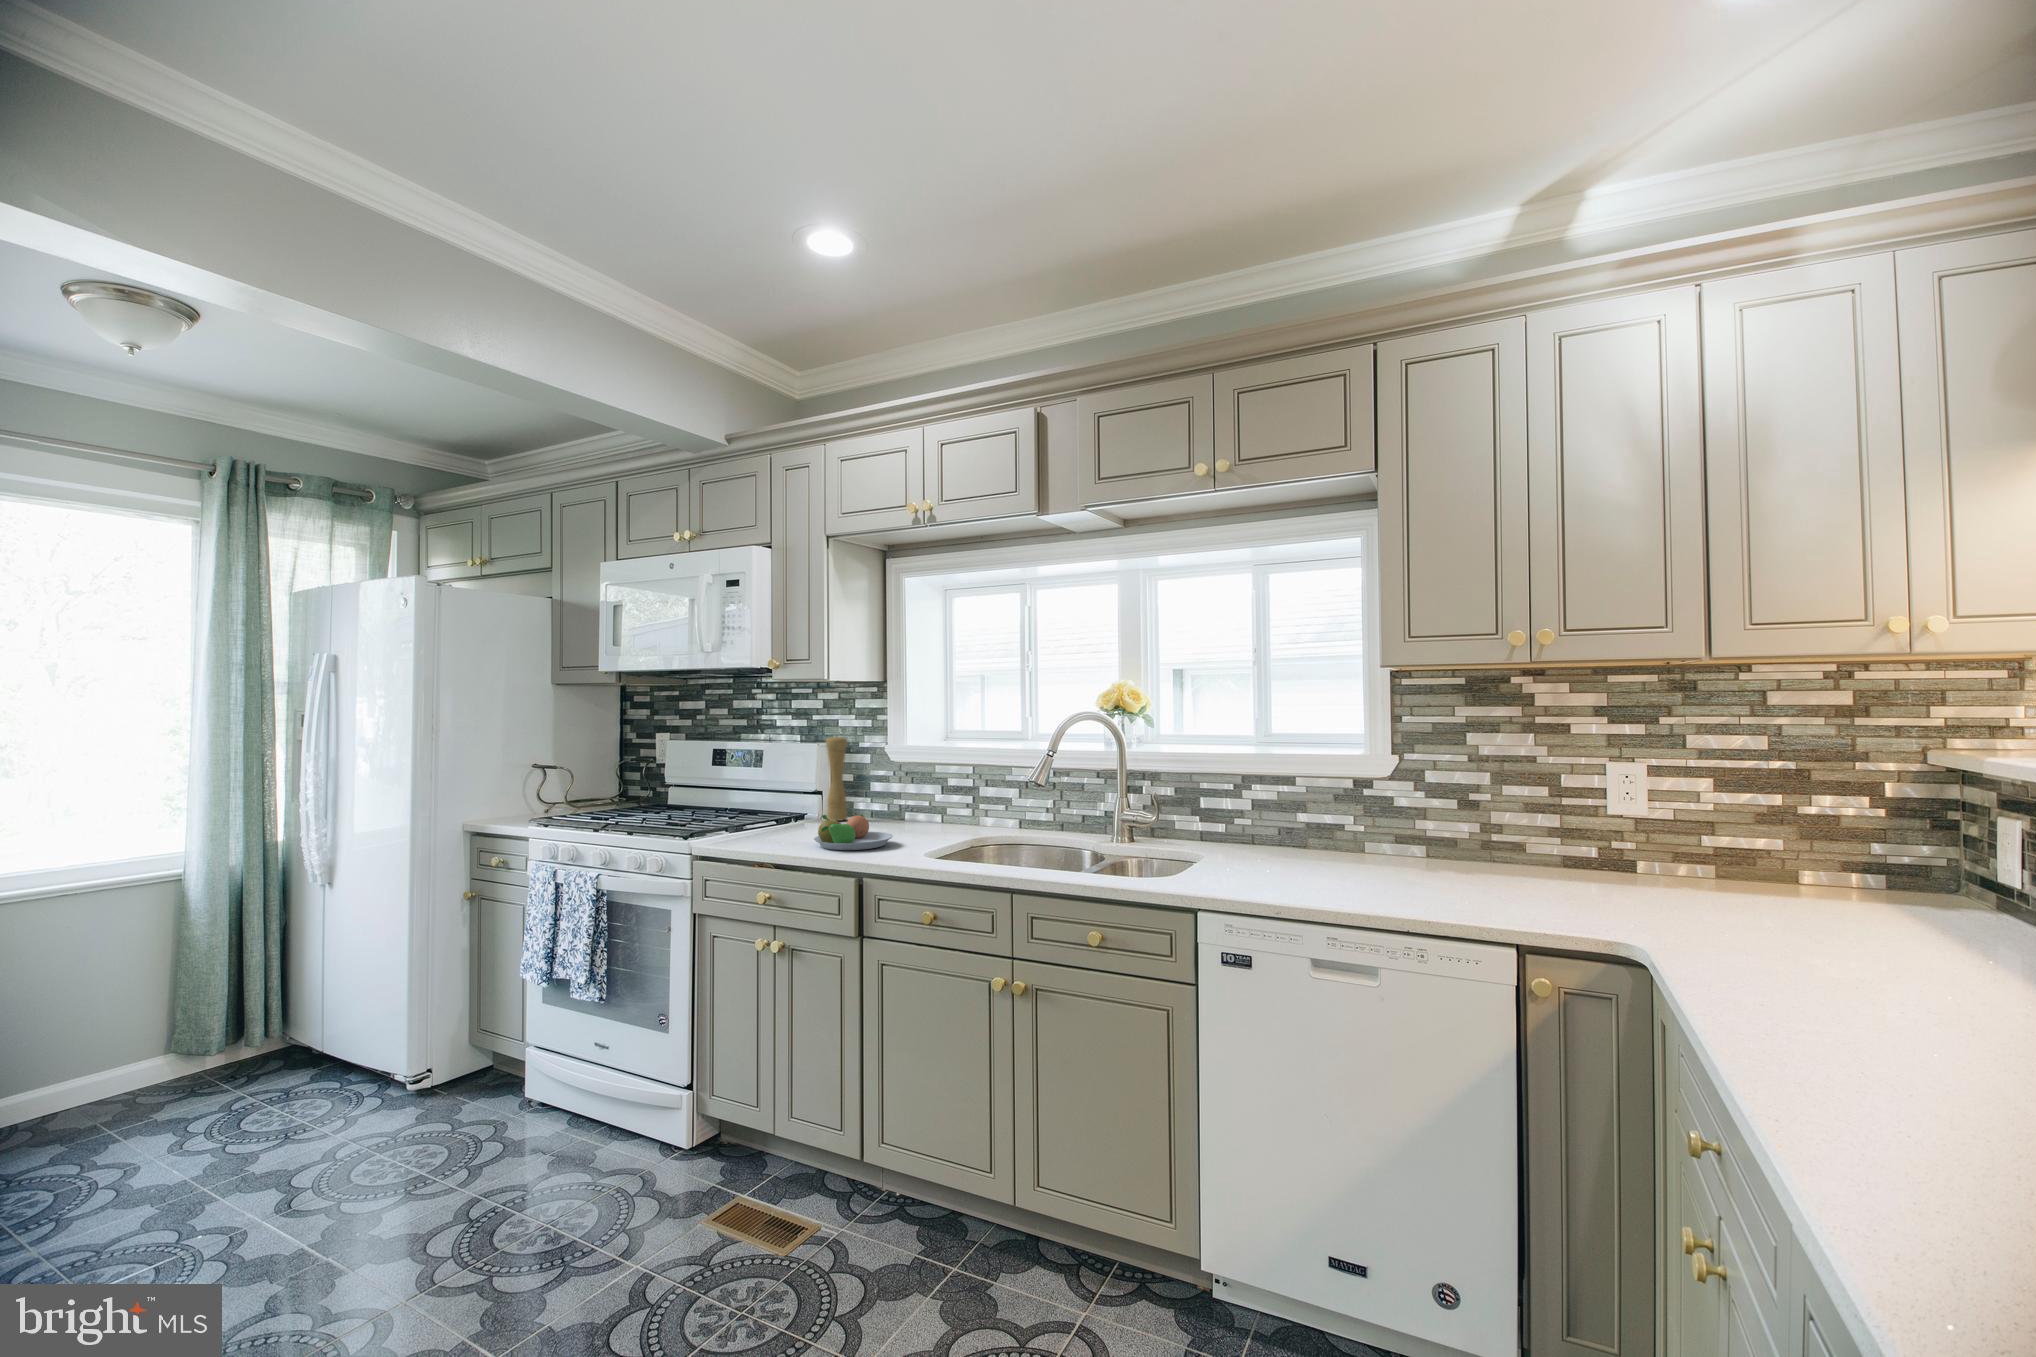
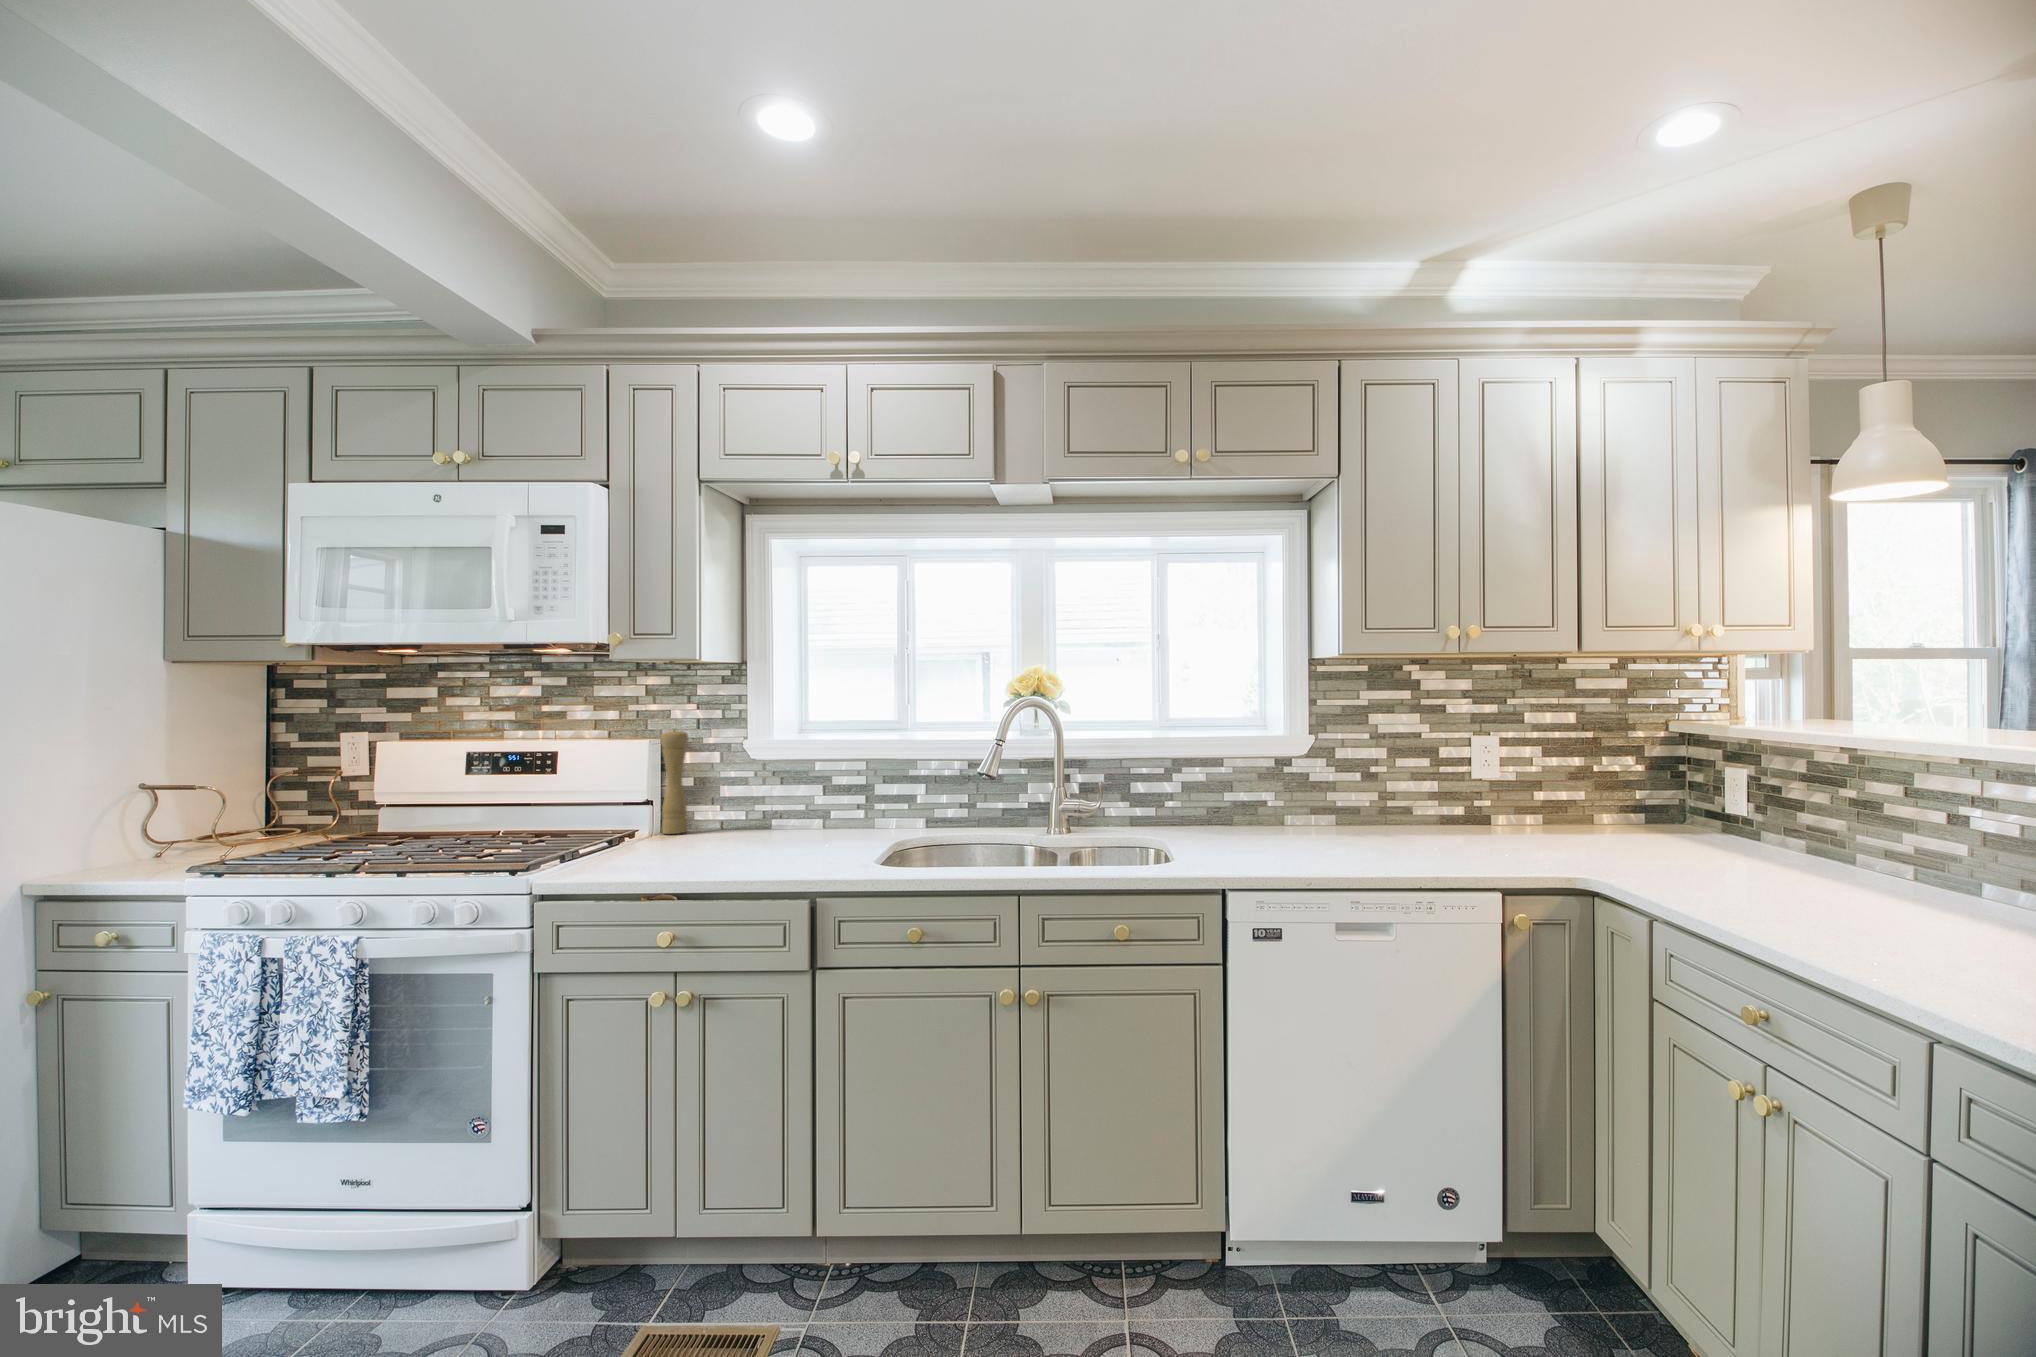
fruit bowl: present [814,815,893,850] -> none [718,823,818,868]

